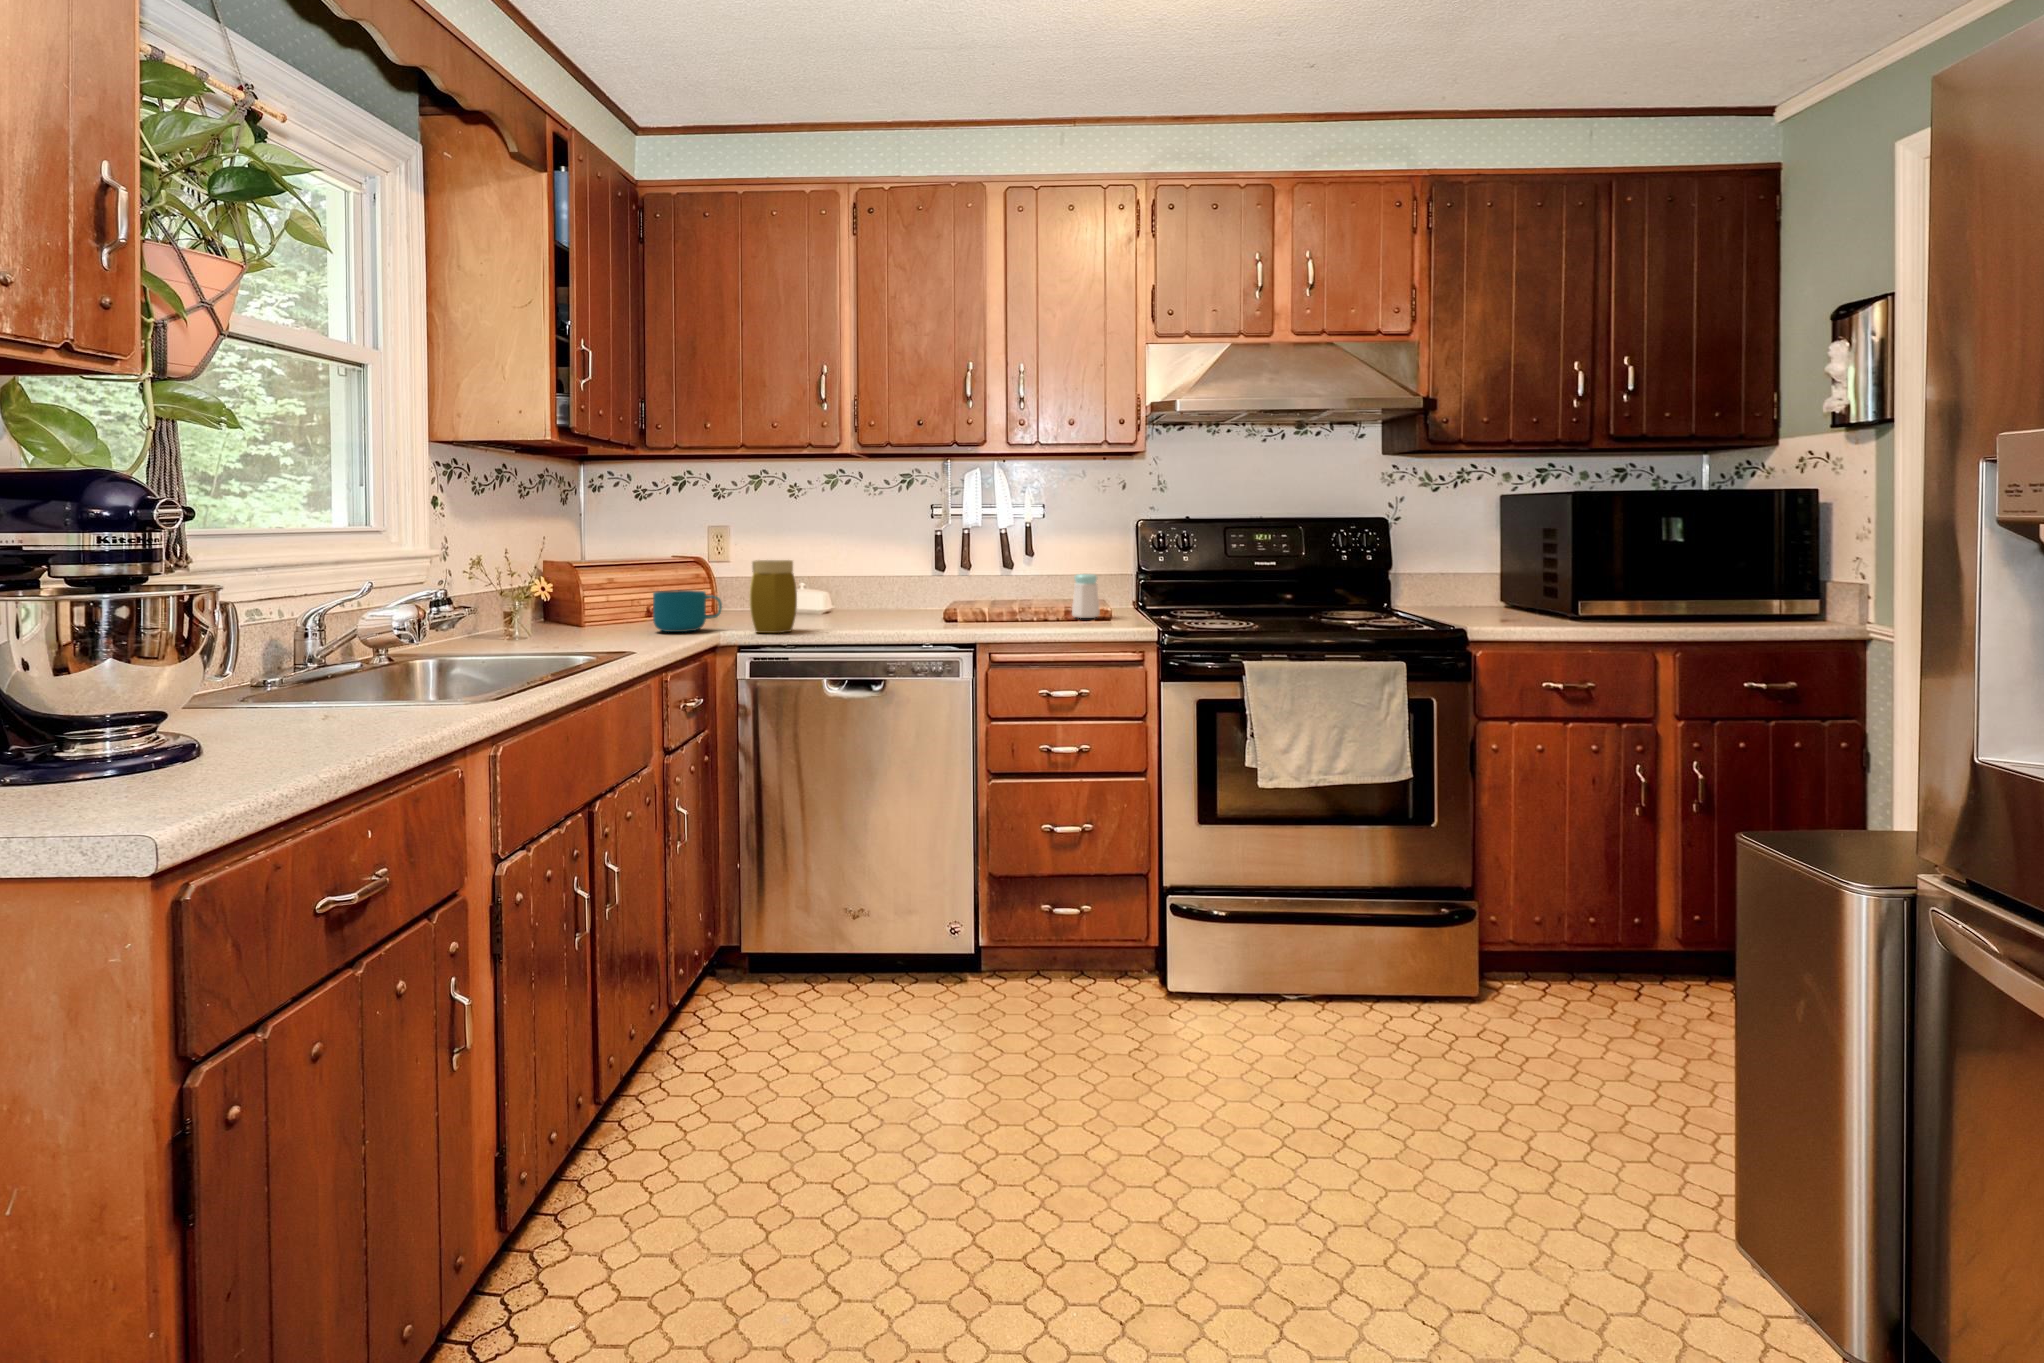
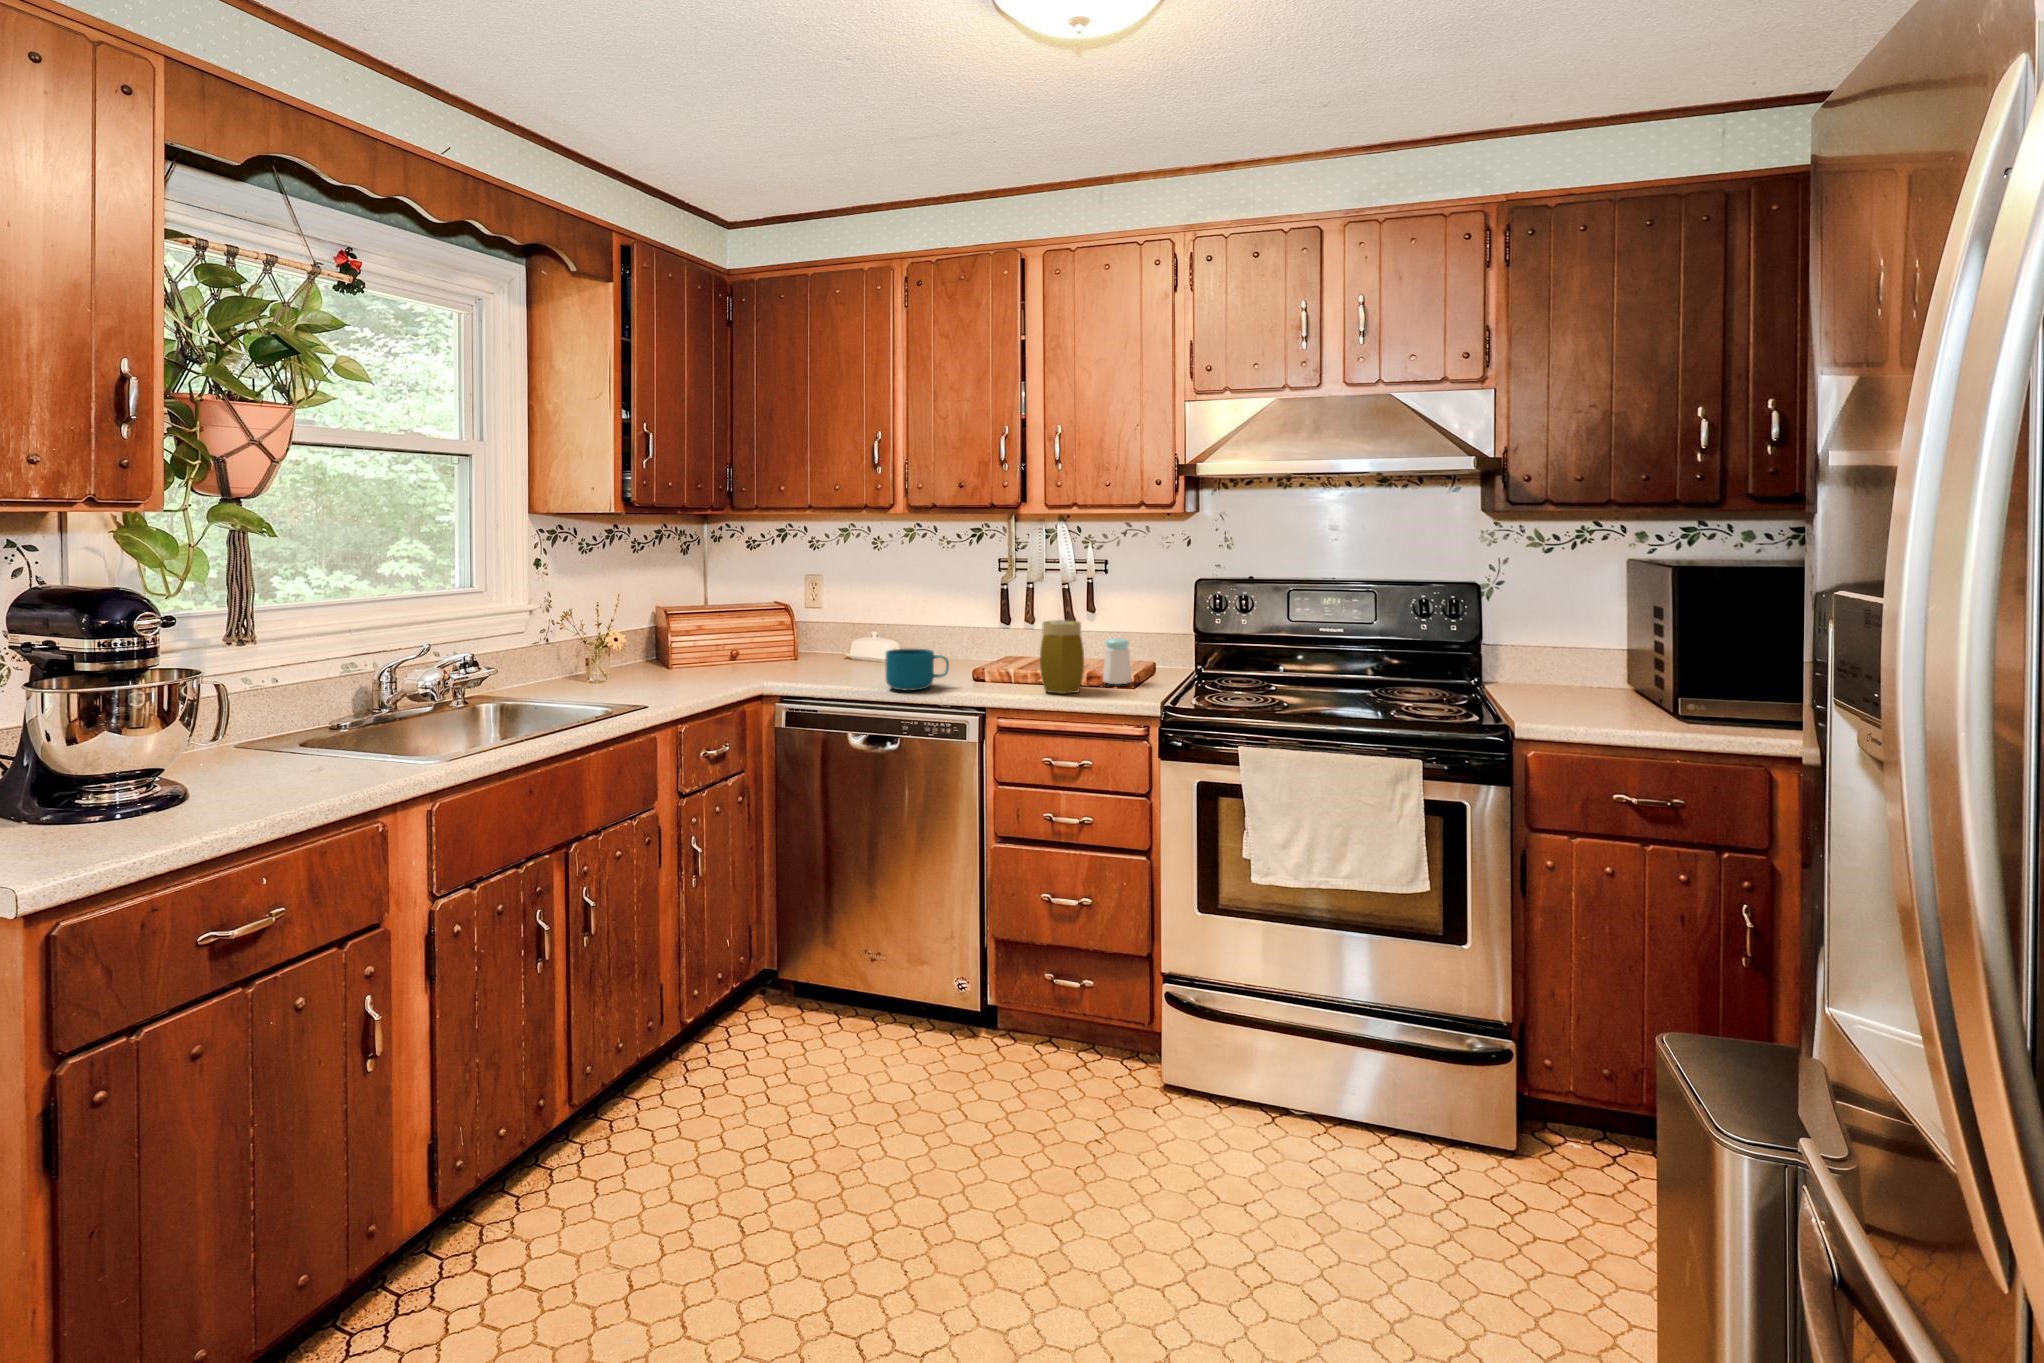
jar: present [750,560,797,633] -> present [1040,620,1084,694]
cup: present [653,590,722,632] -> present [885,649,949,691]

